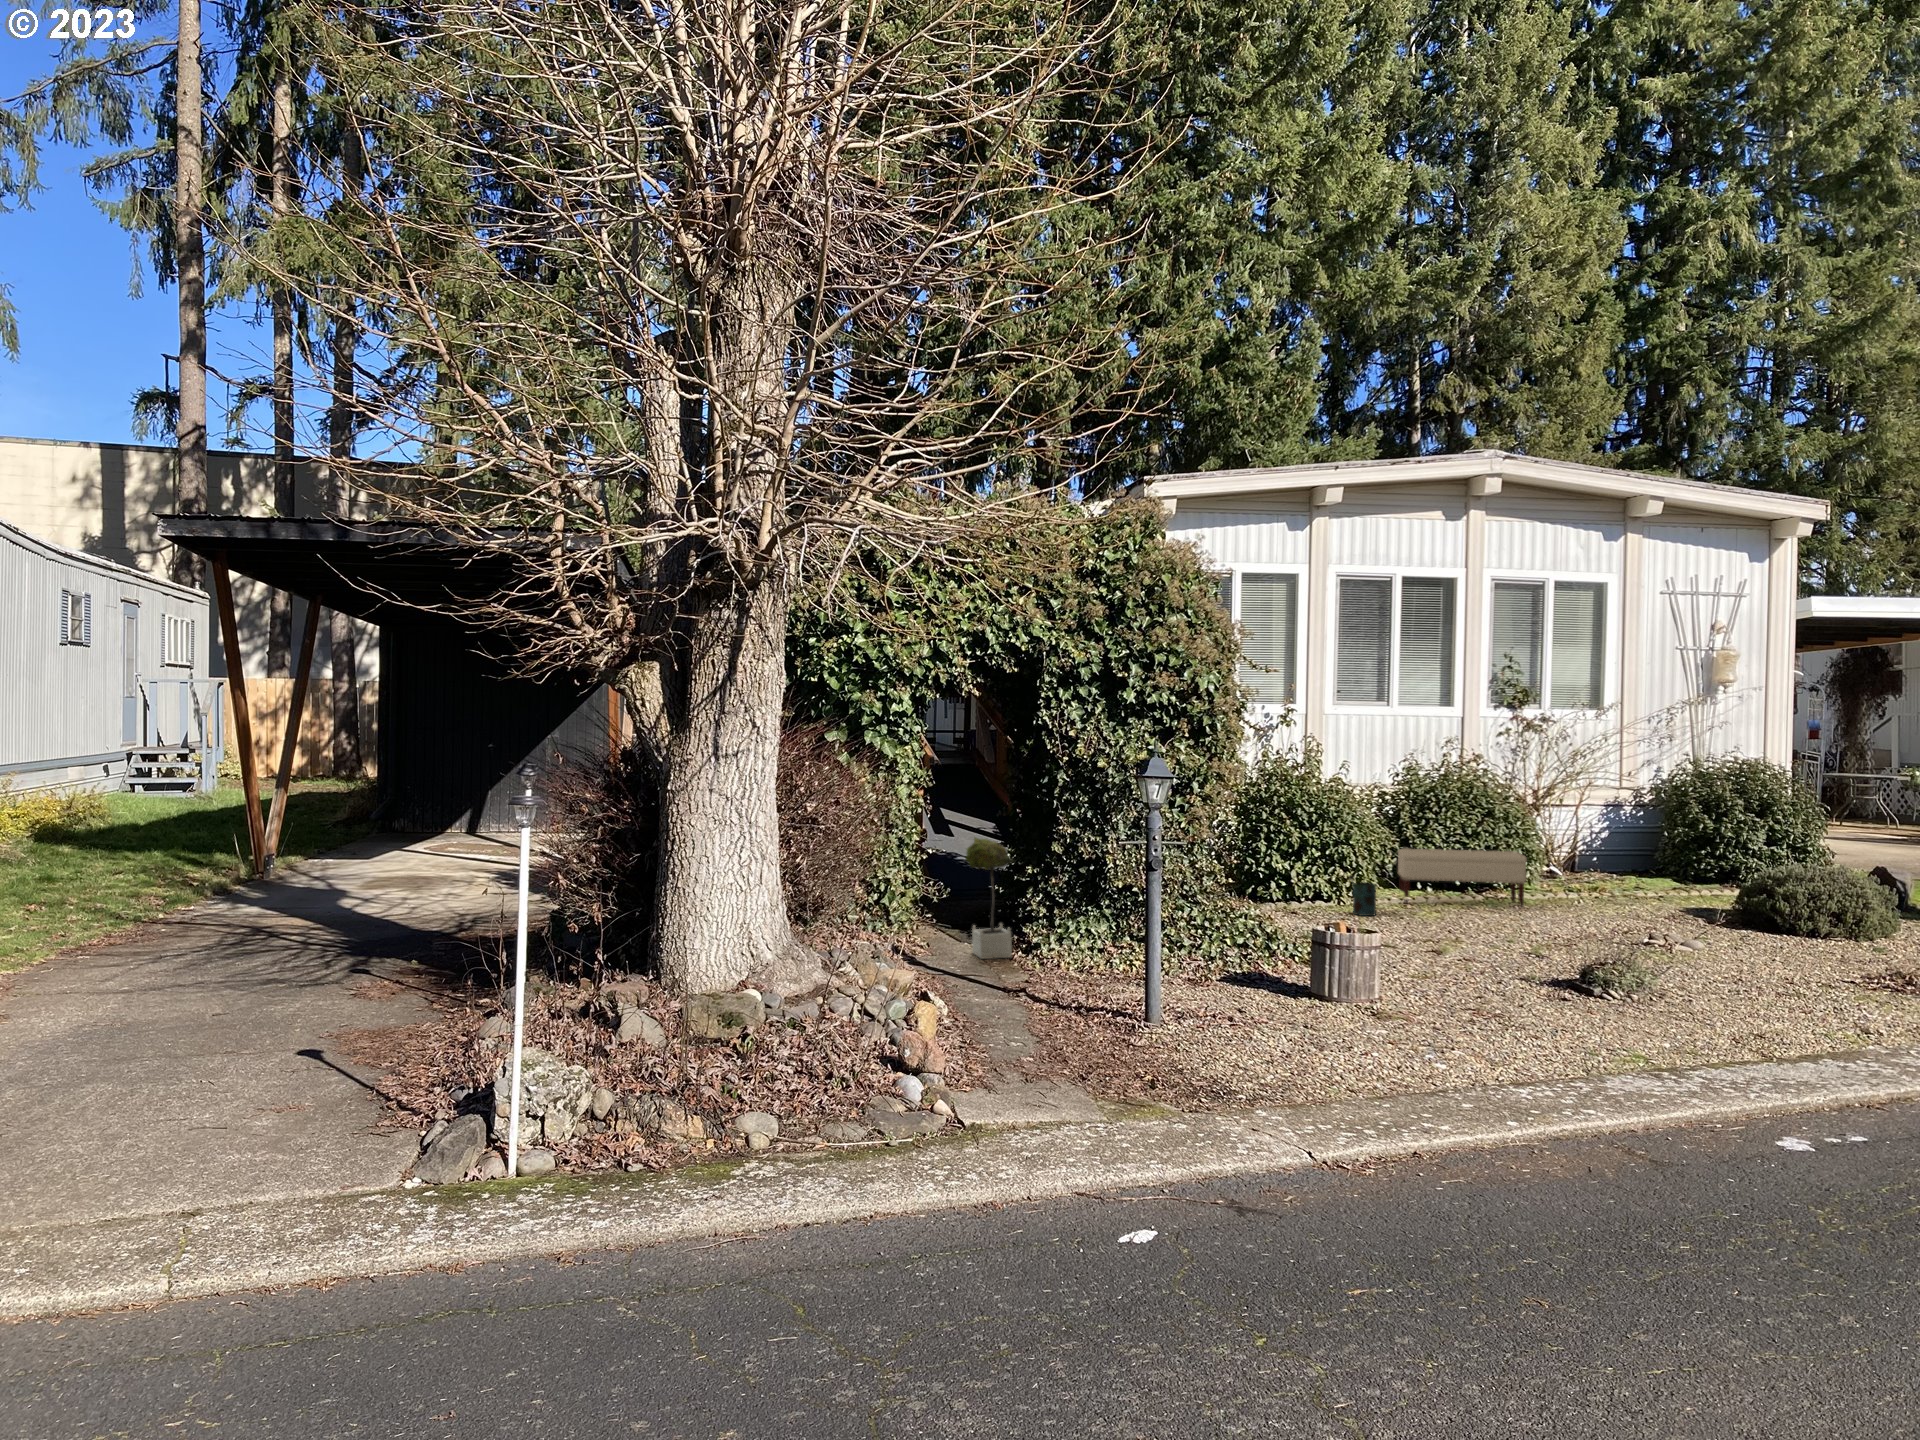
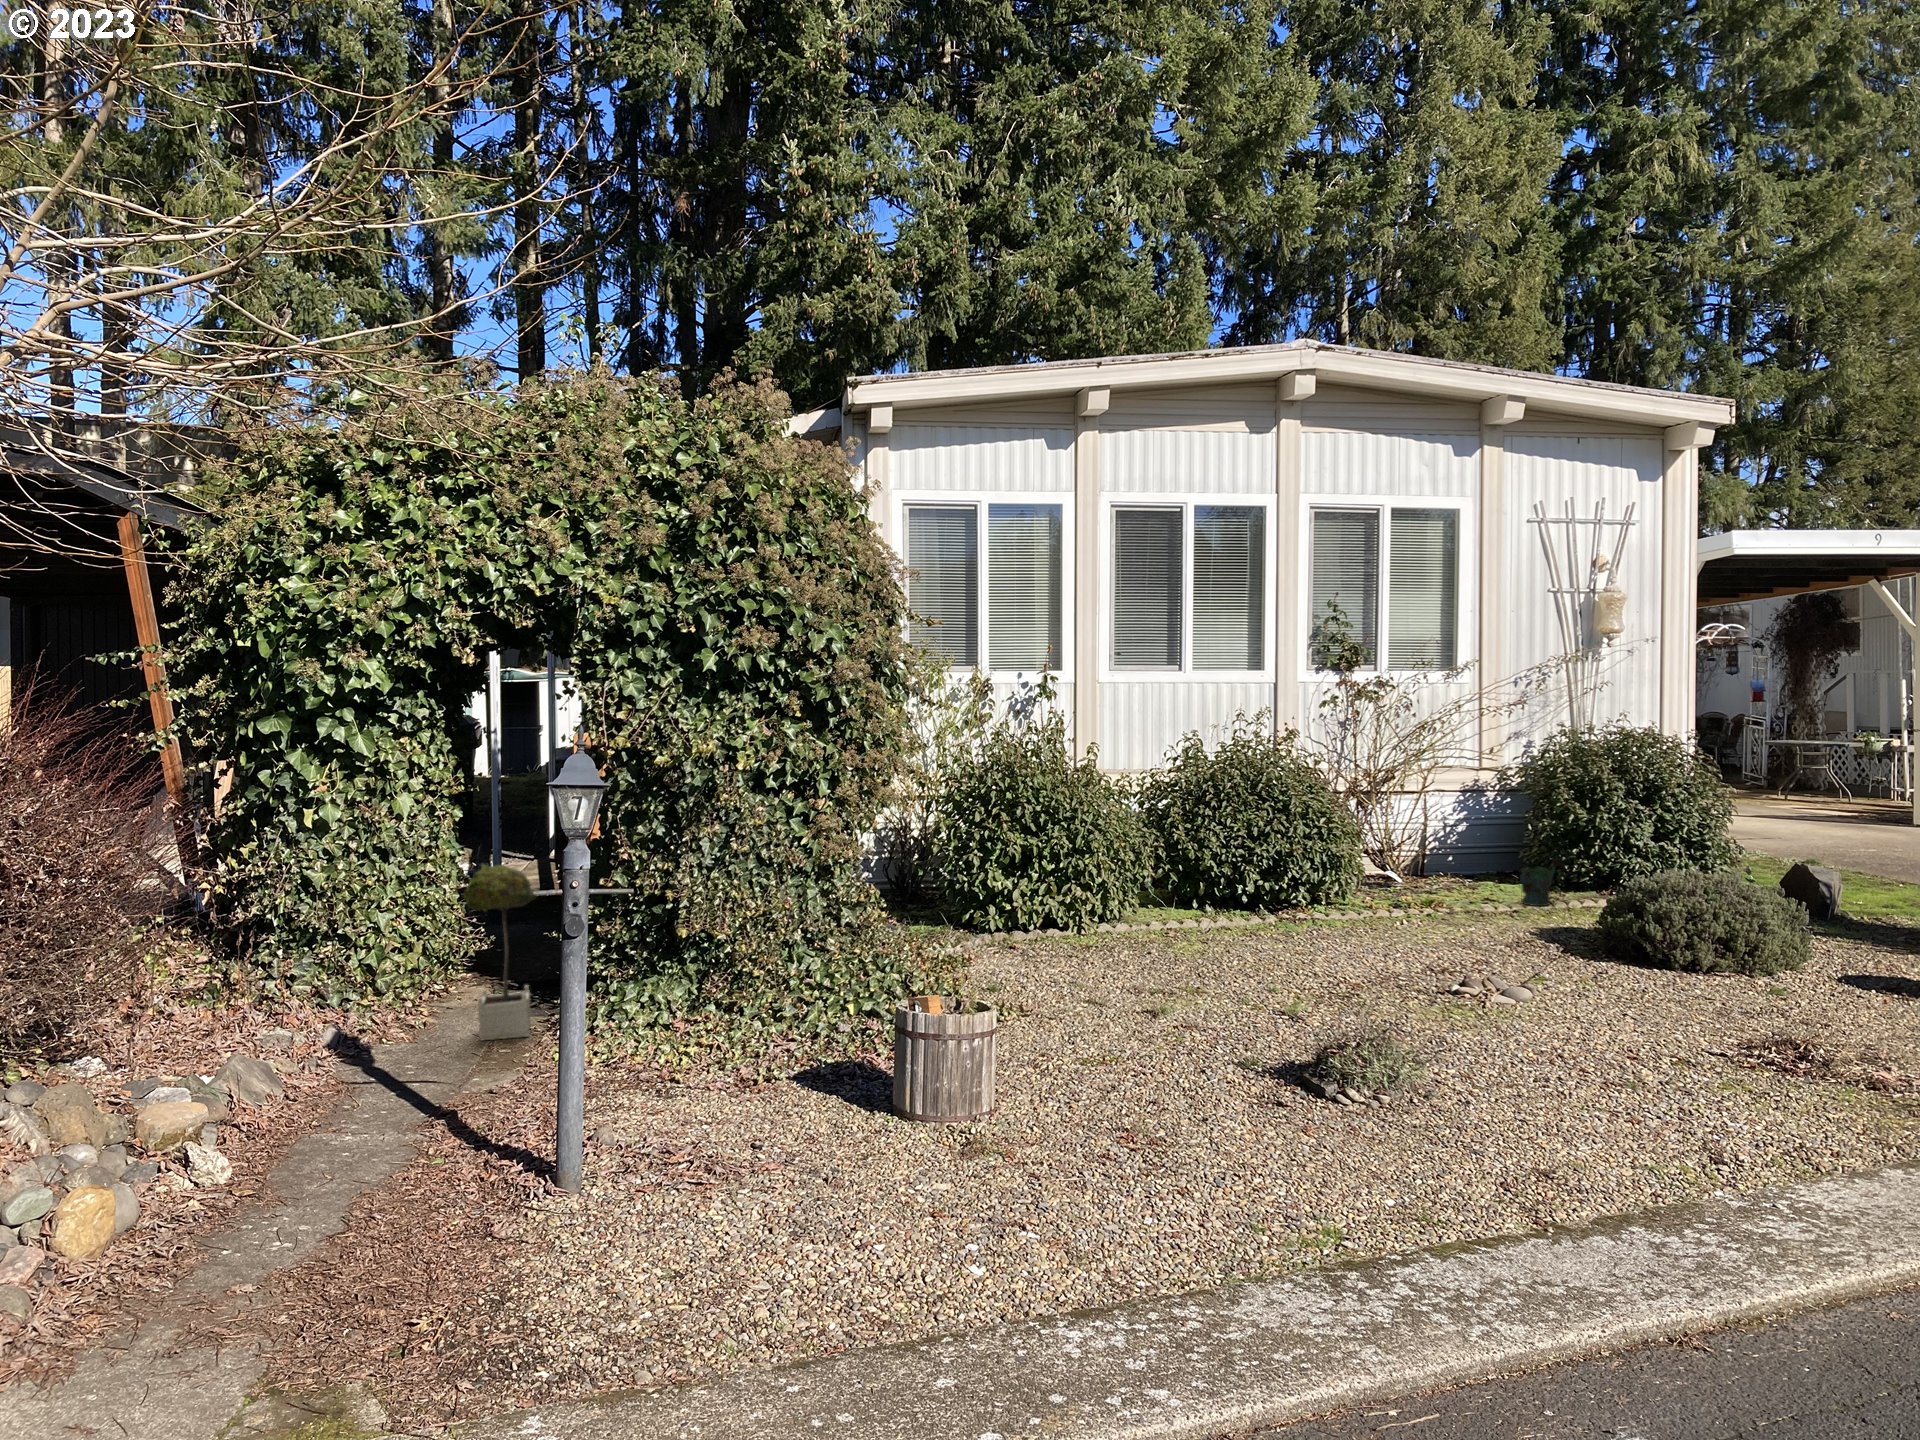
bench: present [1398,848,1527,907] -> none [1170,856,1329,933]
watering can: present [1347,875,1376,916] -> present [1520,860,1560,906]

